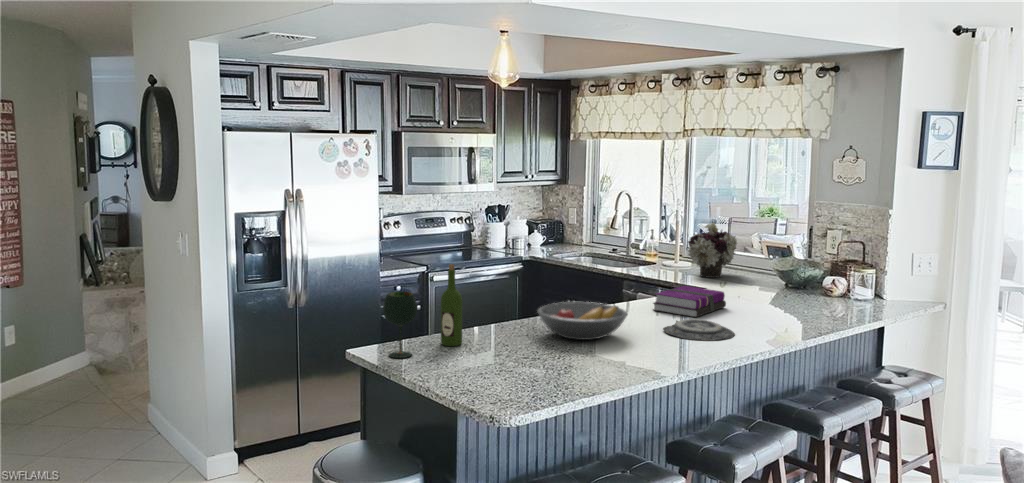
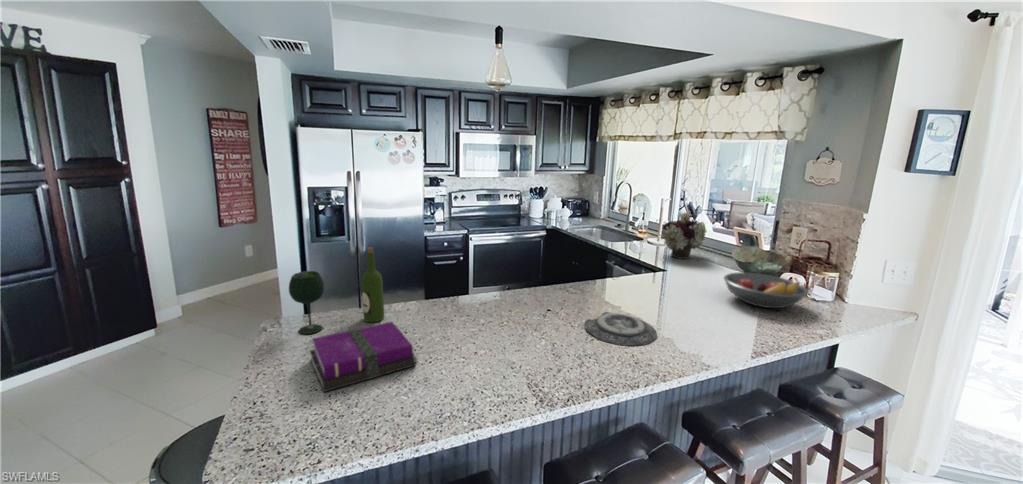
hardback book: present [653,286,726,317] -> present [310,322,417,392]
fruit bowl: present [538,302,627,340] -> present [724,272,808,308]

